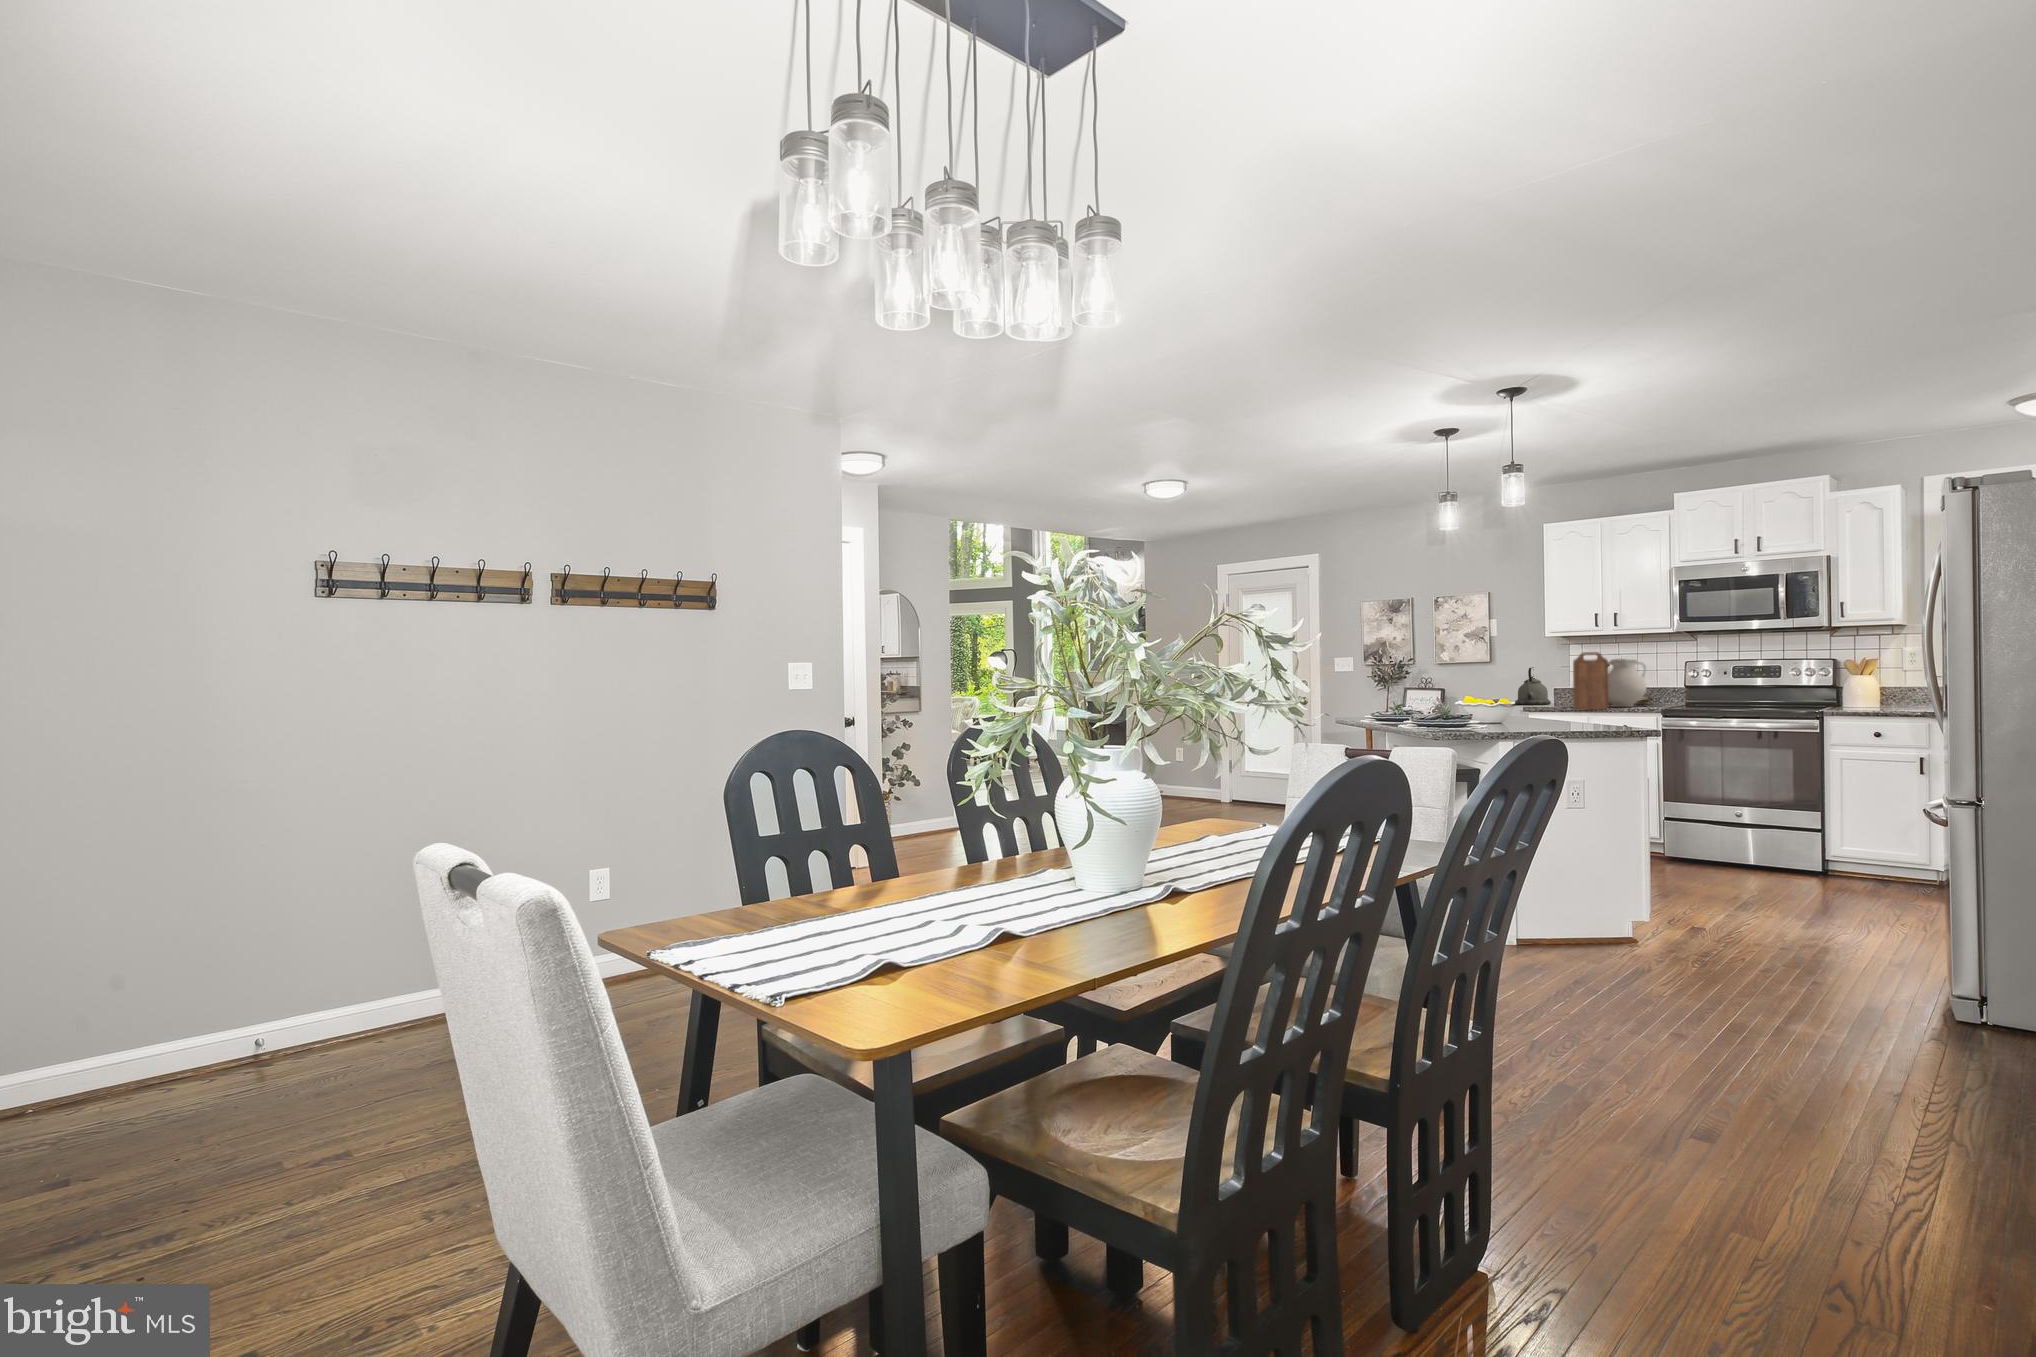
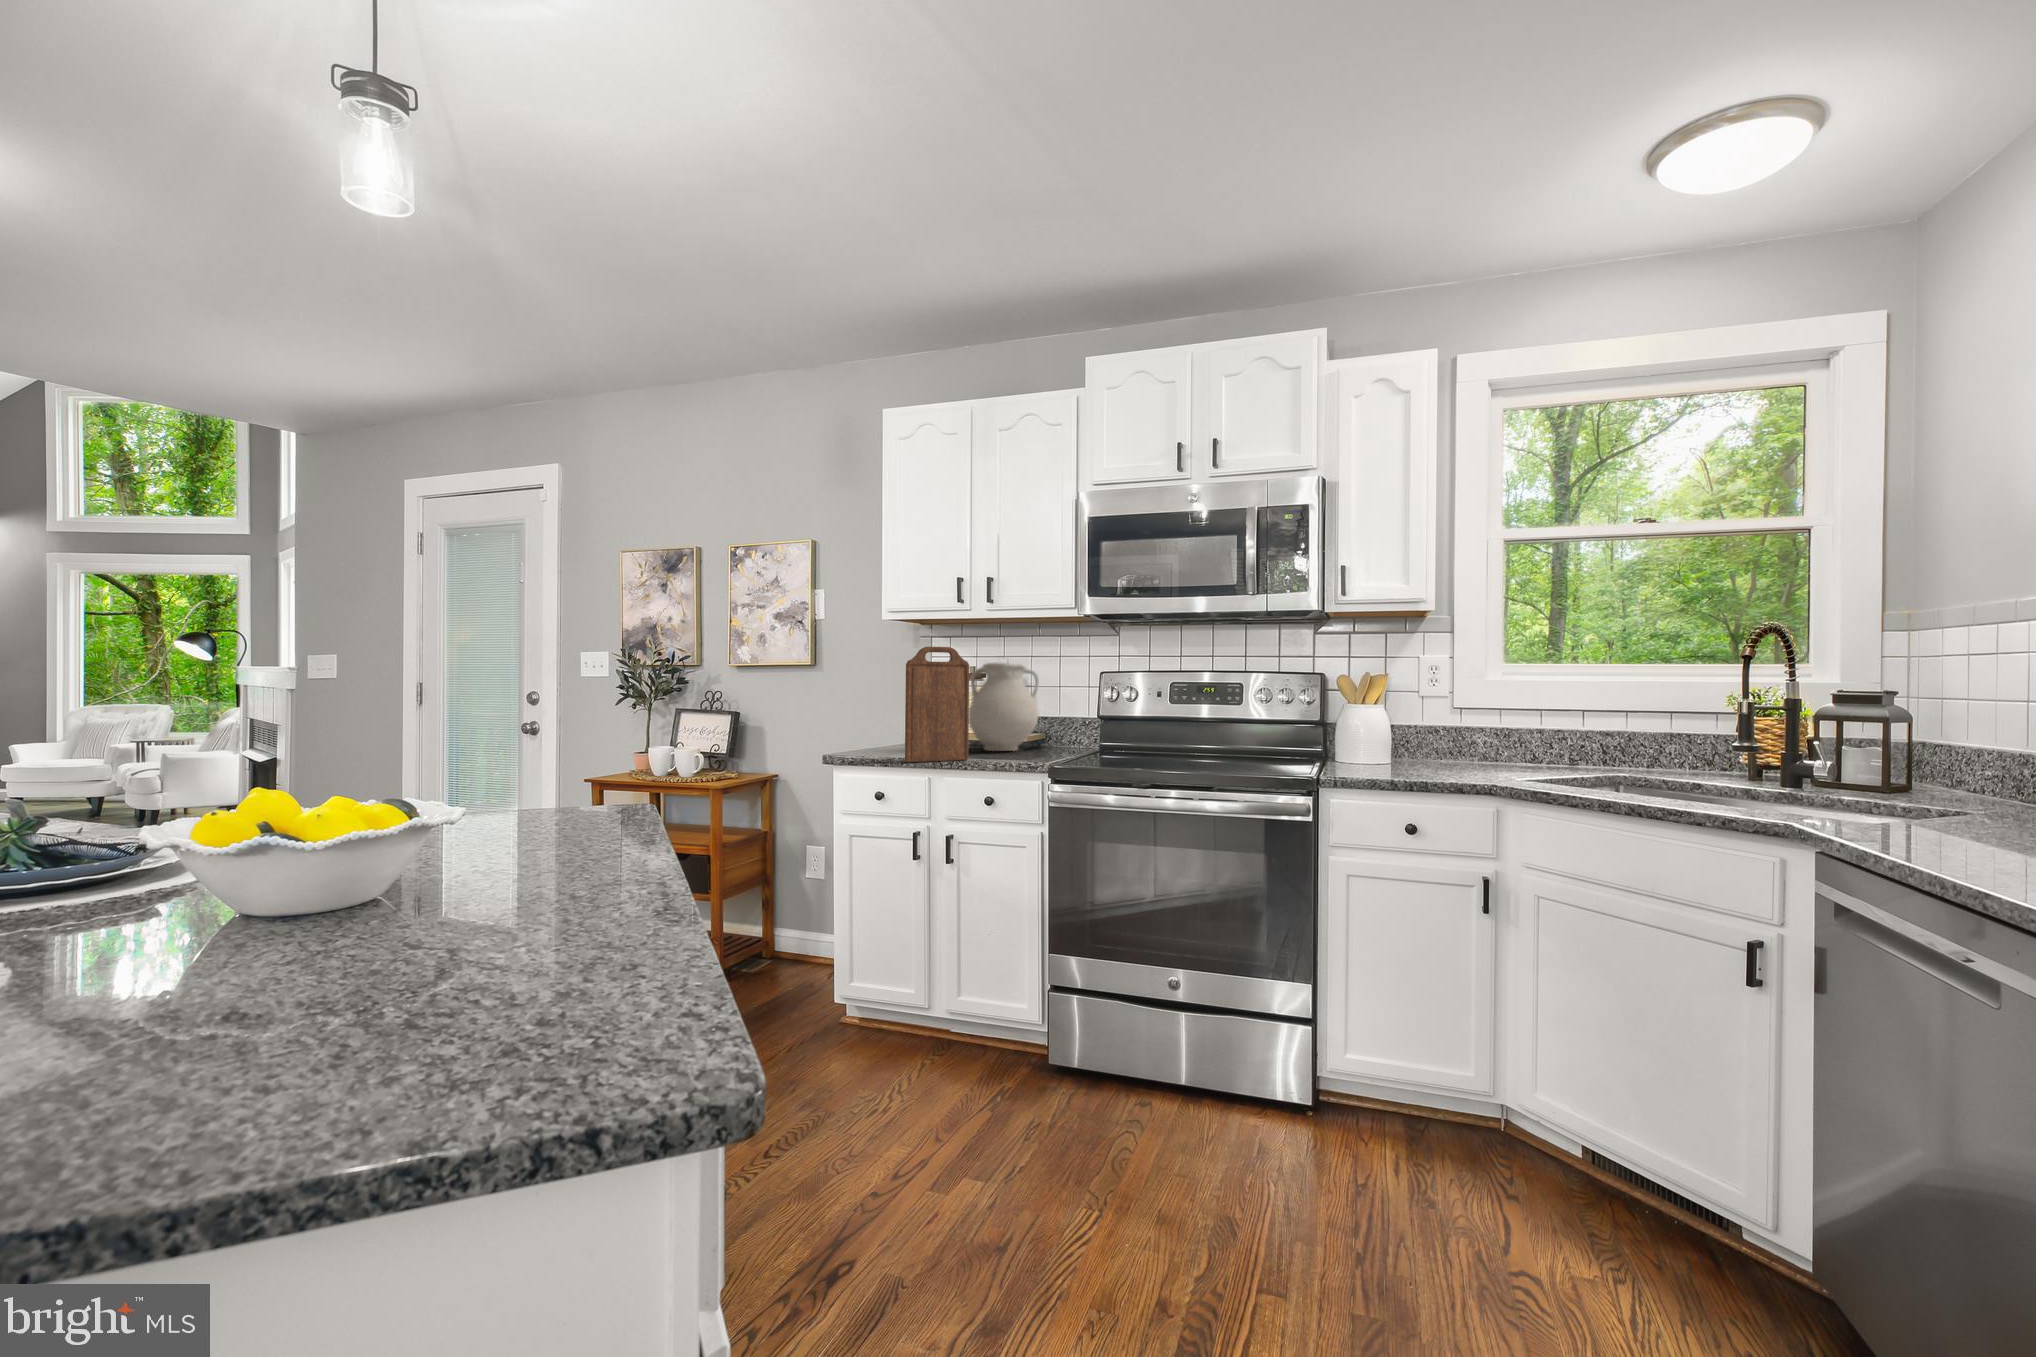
kettle: present [1515,667,1551,705] -> none [846,676,903,742]

